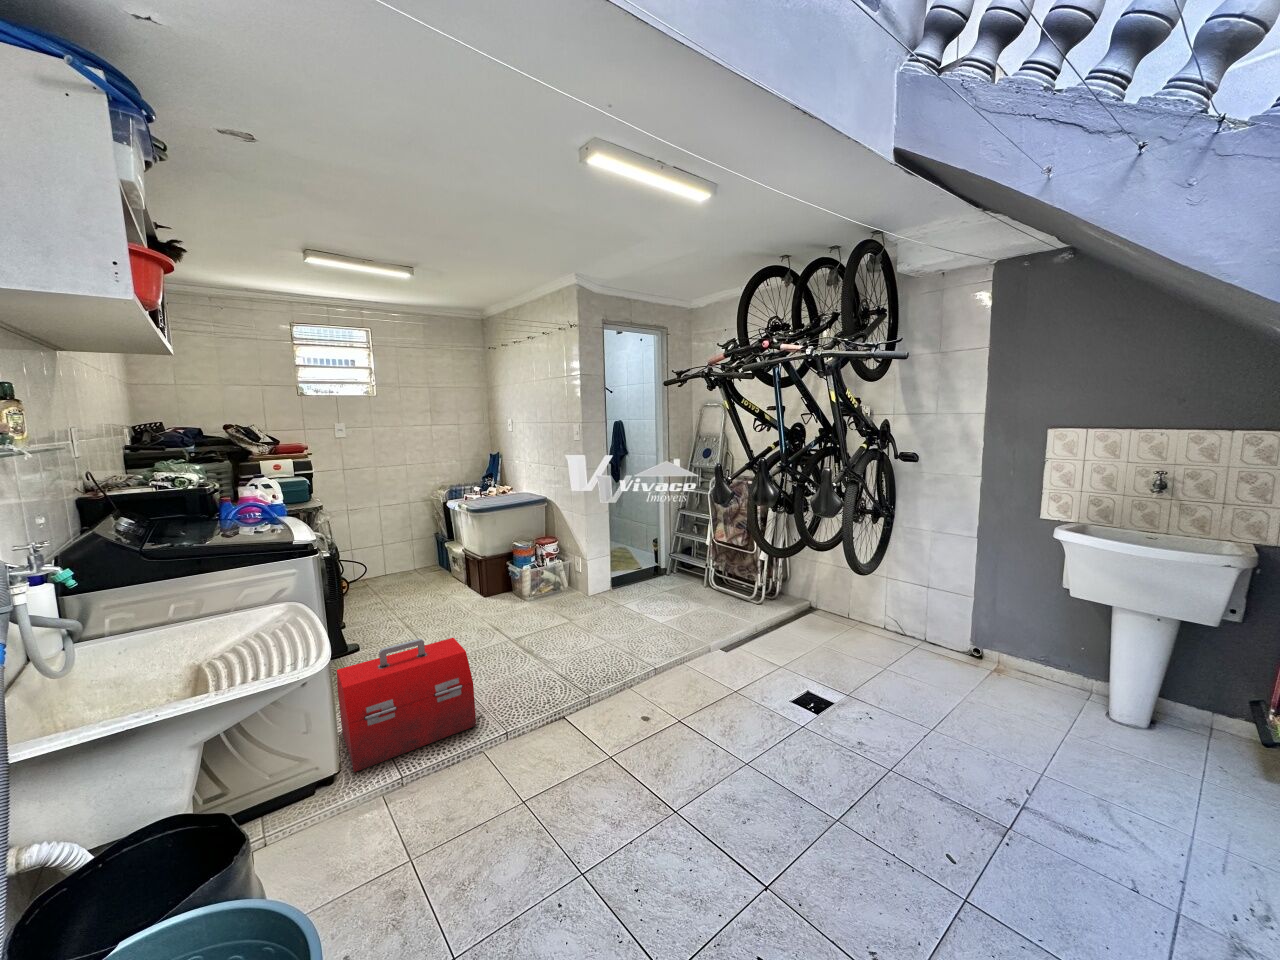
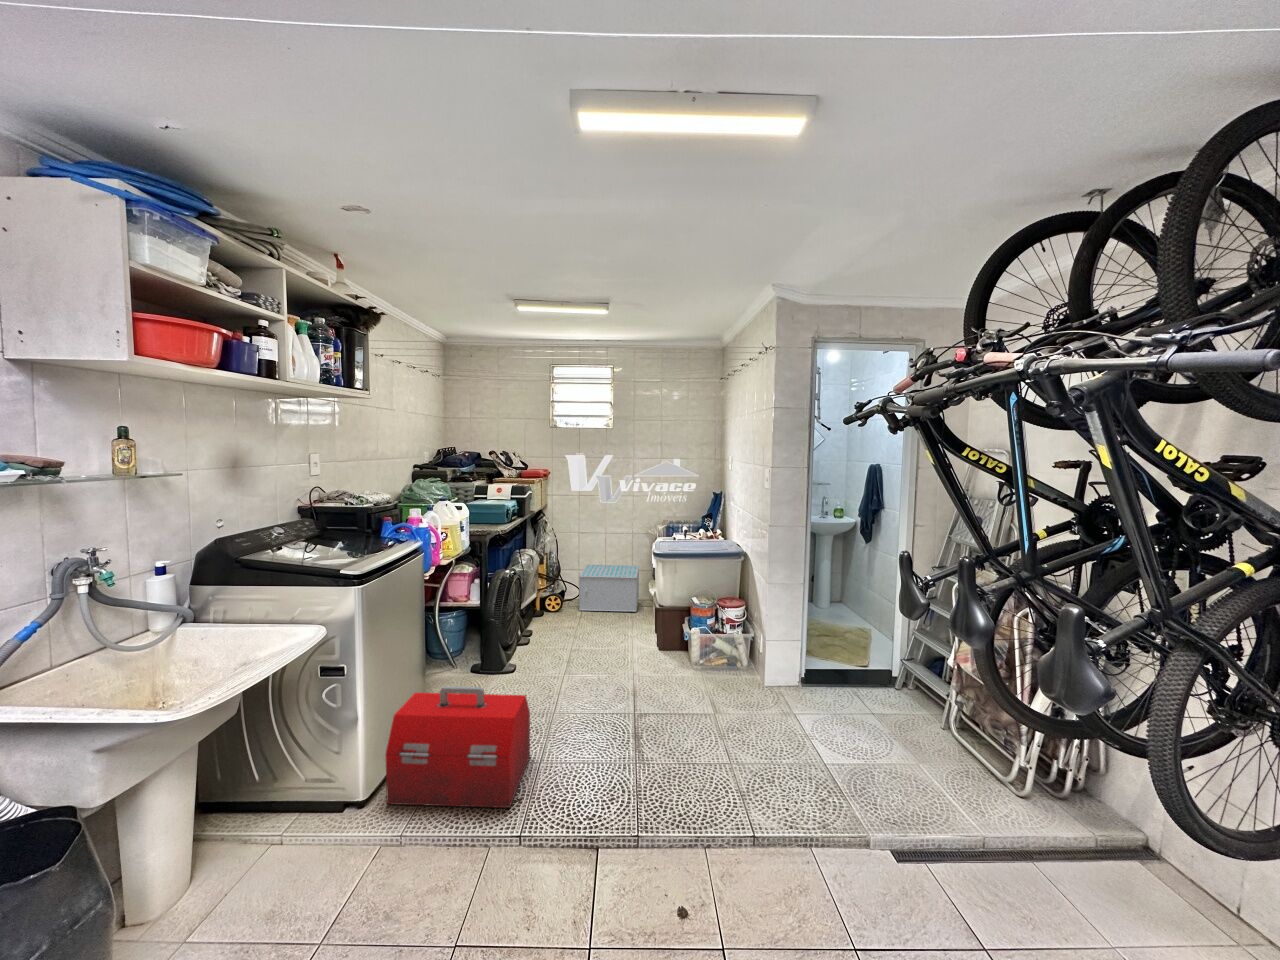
storage box: none [362,534,435,588] -> present [579,565,639,612]

